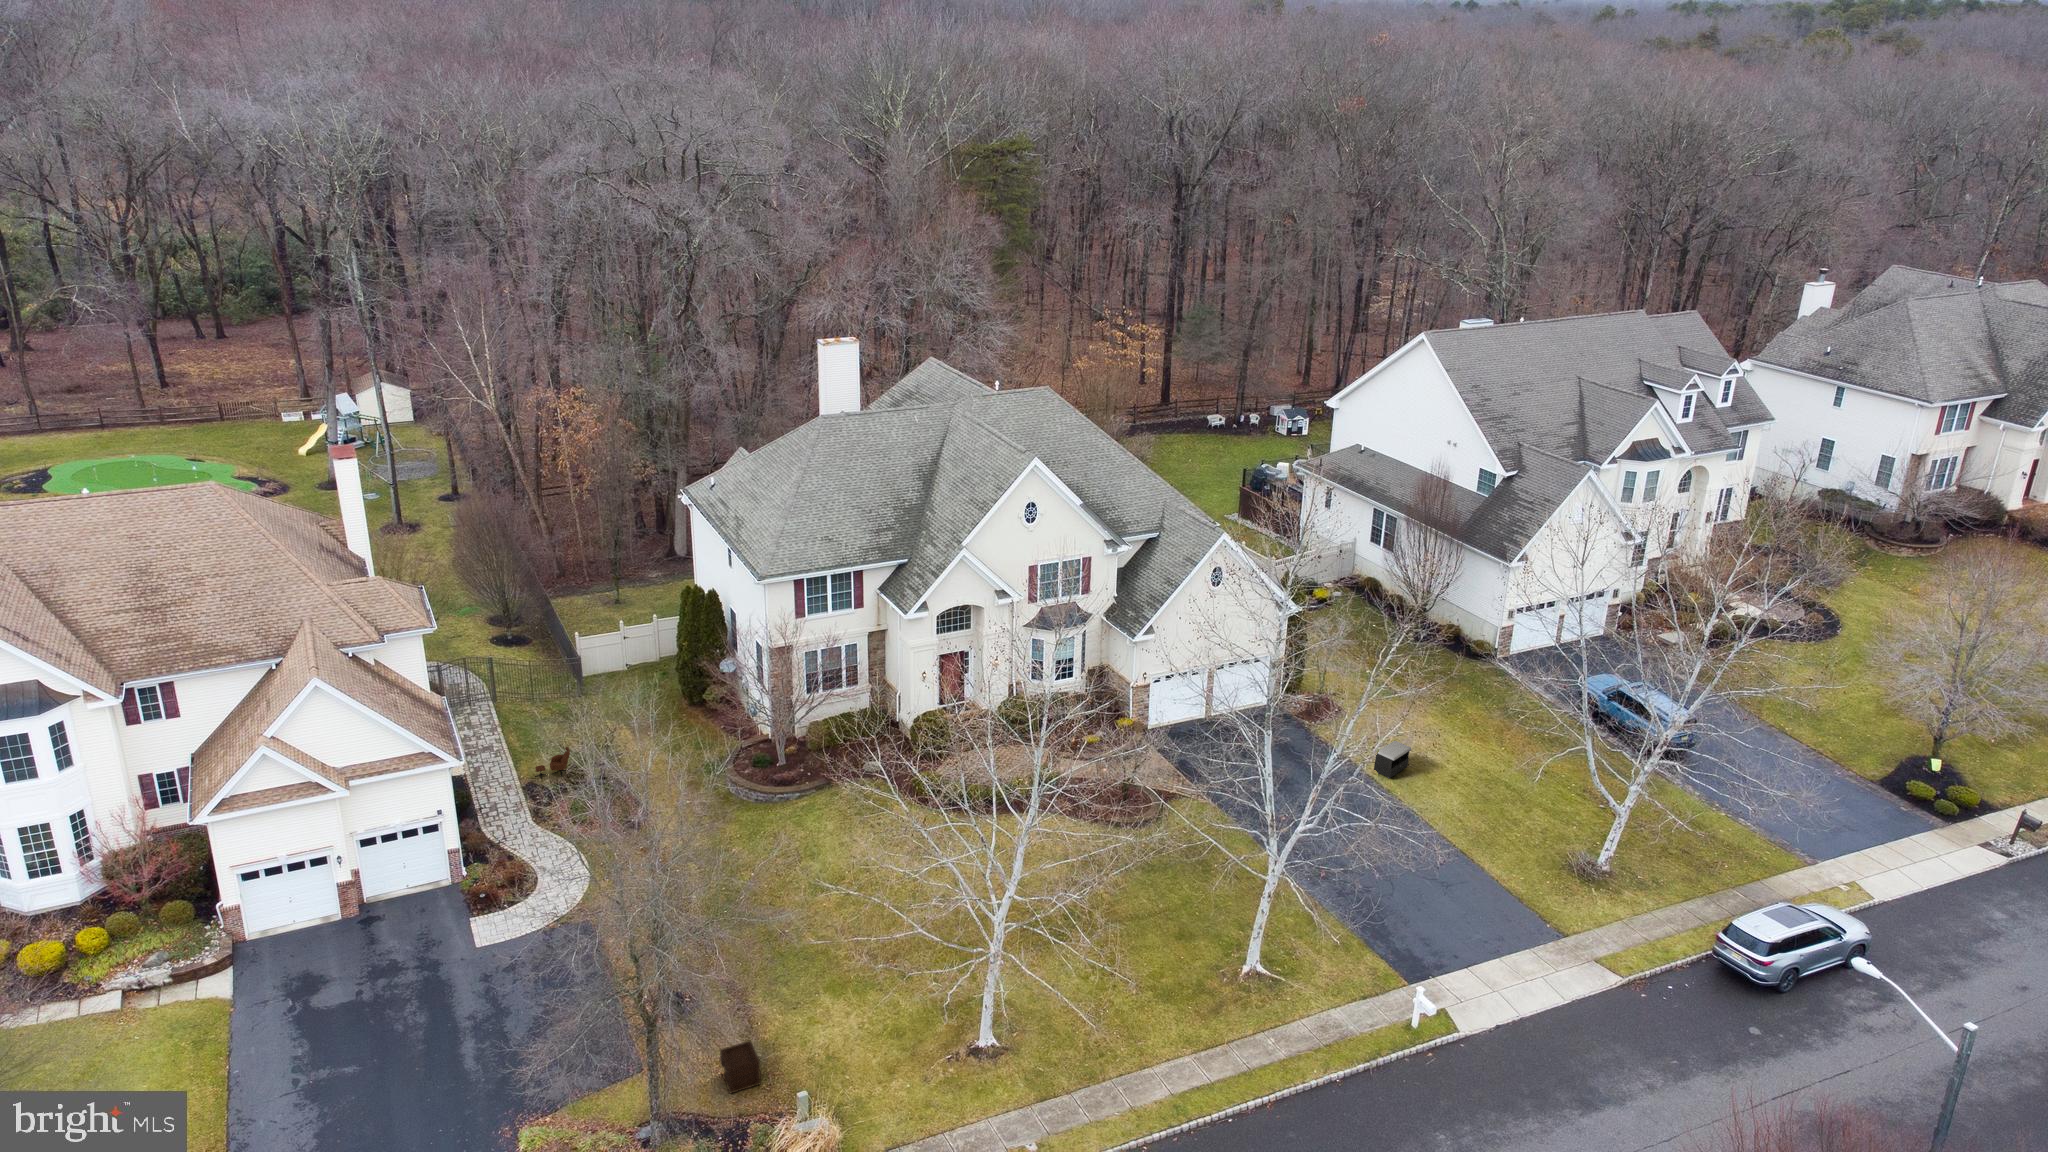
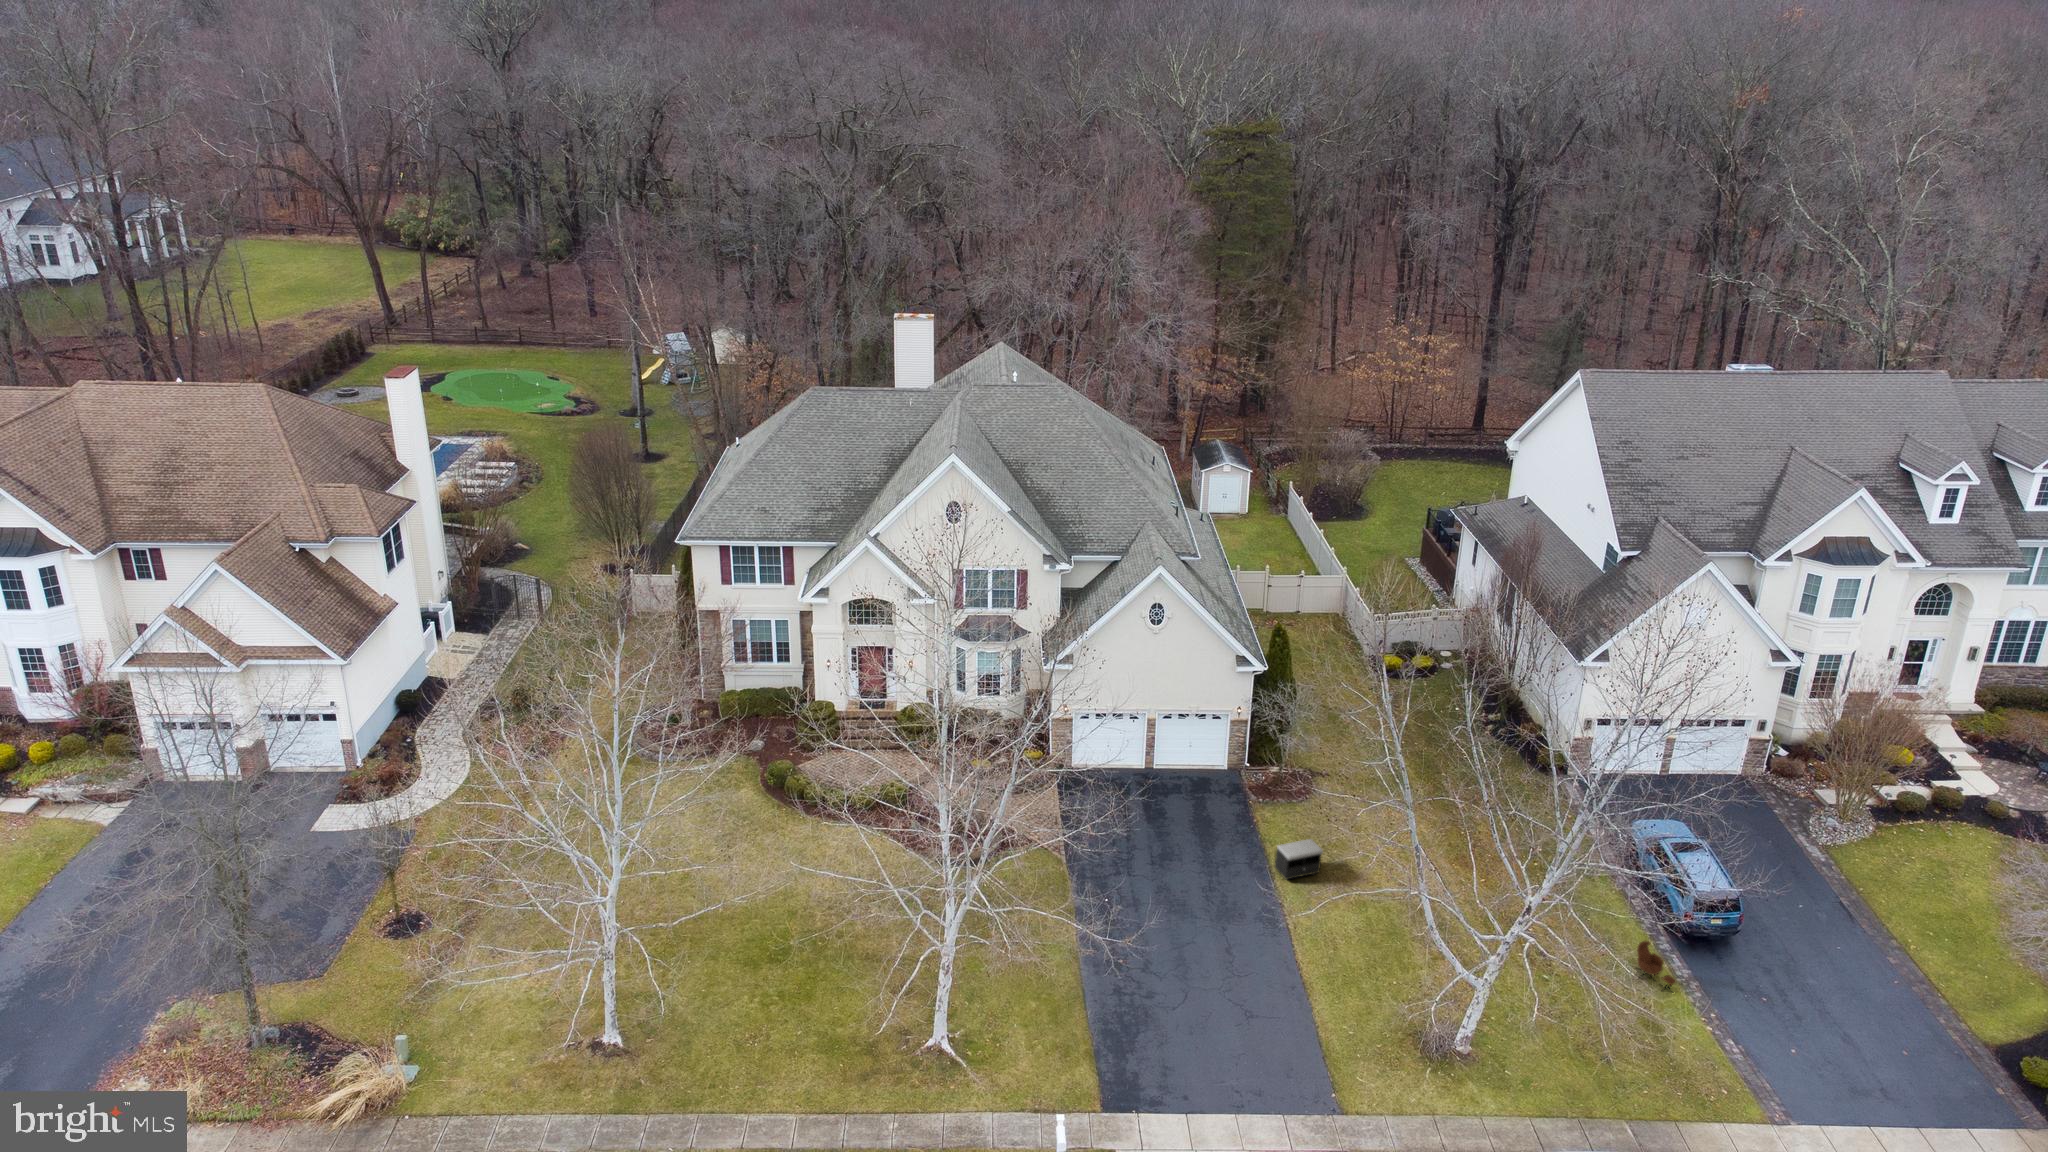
lounge chair: present [535,747,570,778] -> present [1637,941,1676,988]
wooden crate: present [720,1041,761,1093] -> none [365,962,411,1006]

